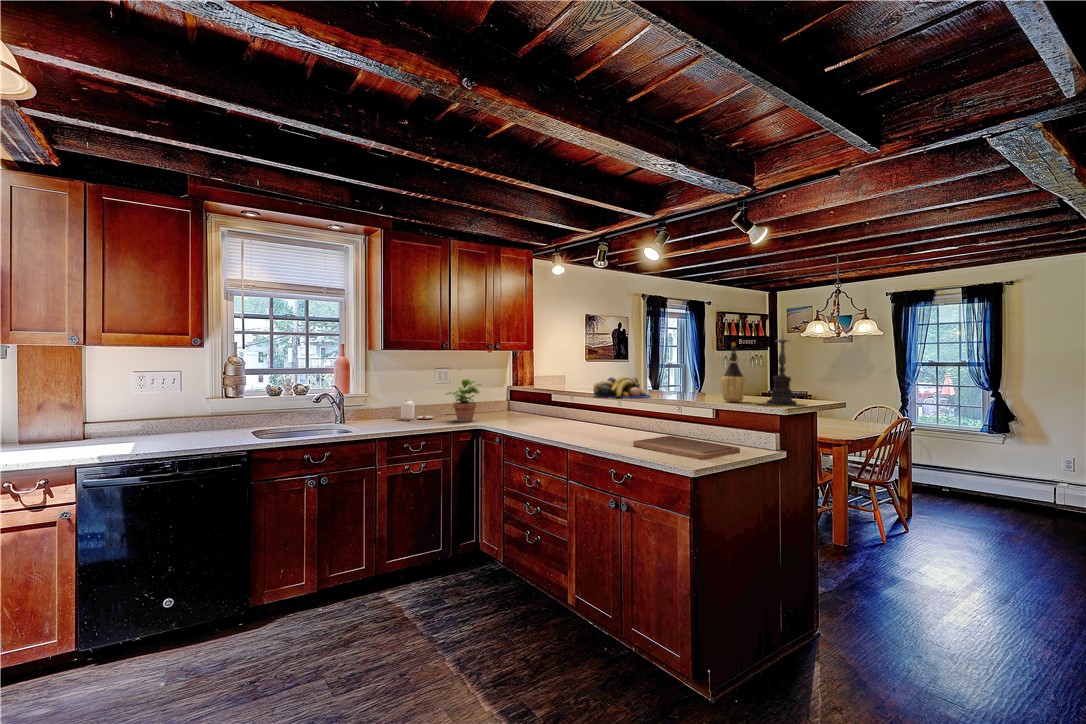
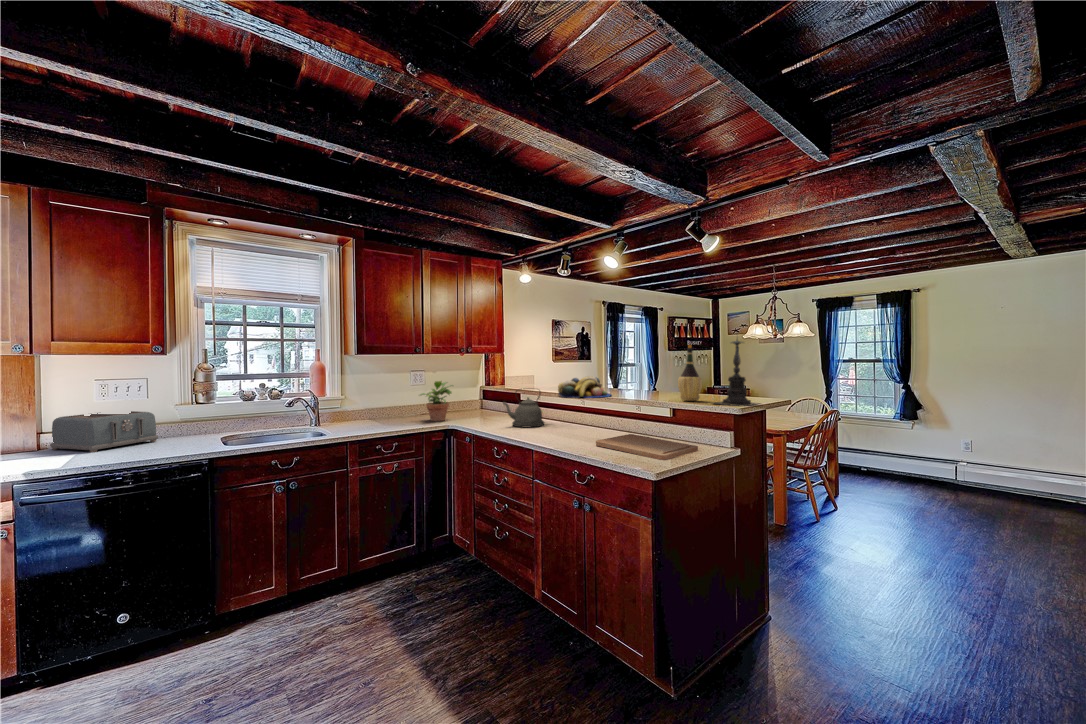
kettle: none [534,388,578,429] -> present [503,390,544,428]
jar: present [401,398,433,421] -> none [376,400,410,422]
toaster: none [96,403,193,443] -> present [50,411,158,453]

